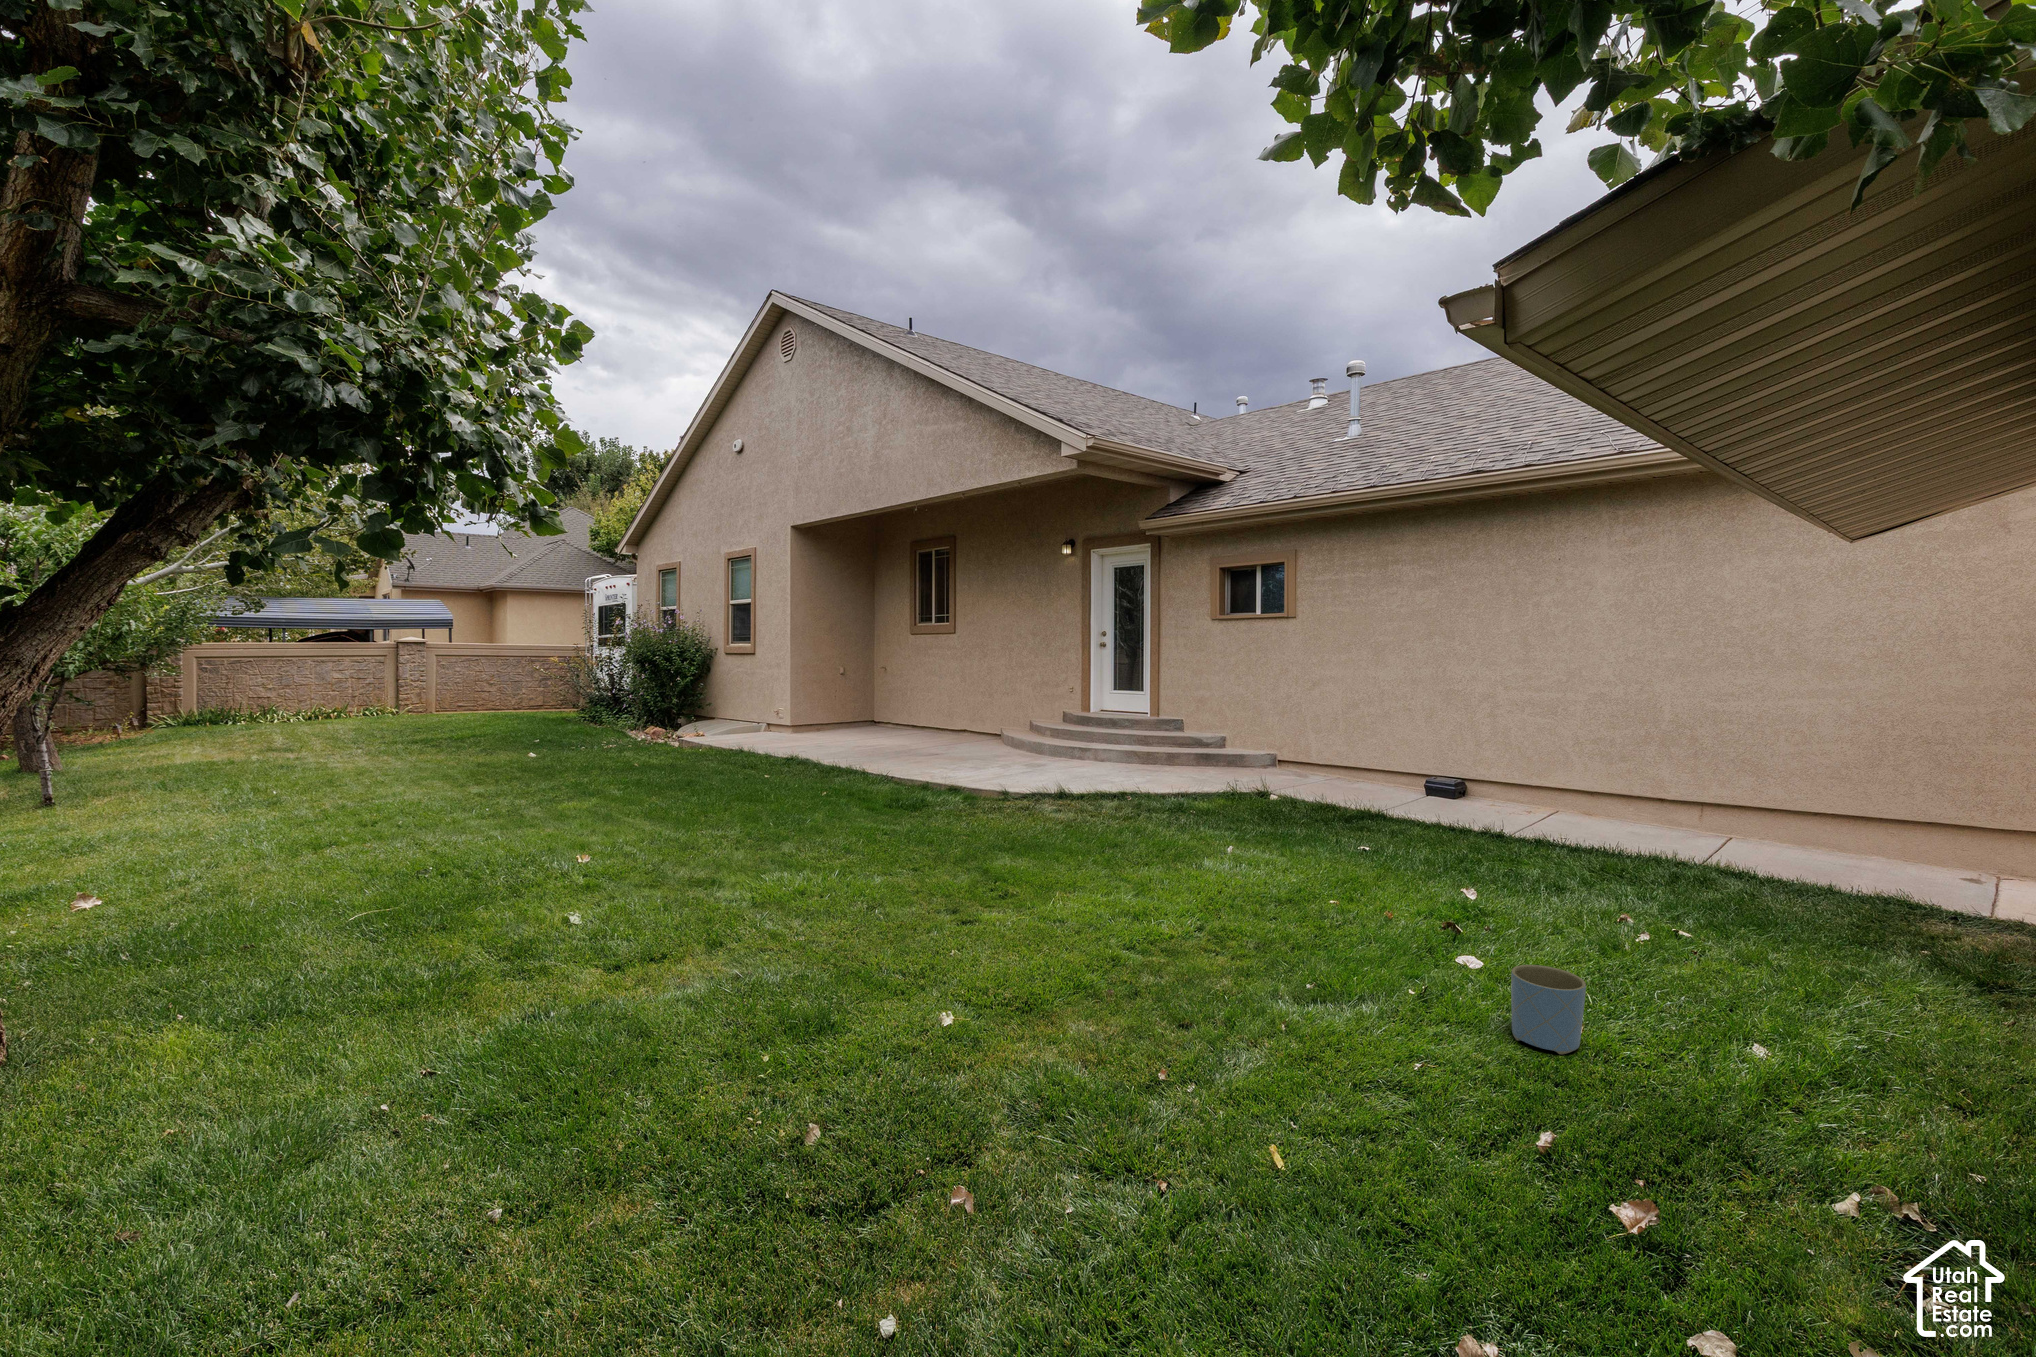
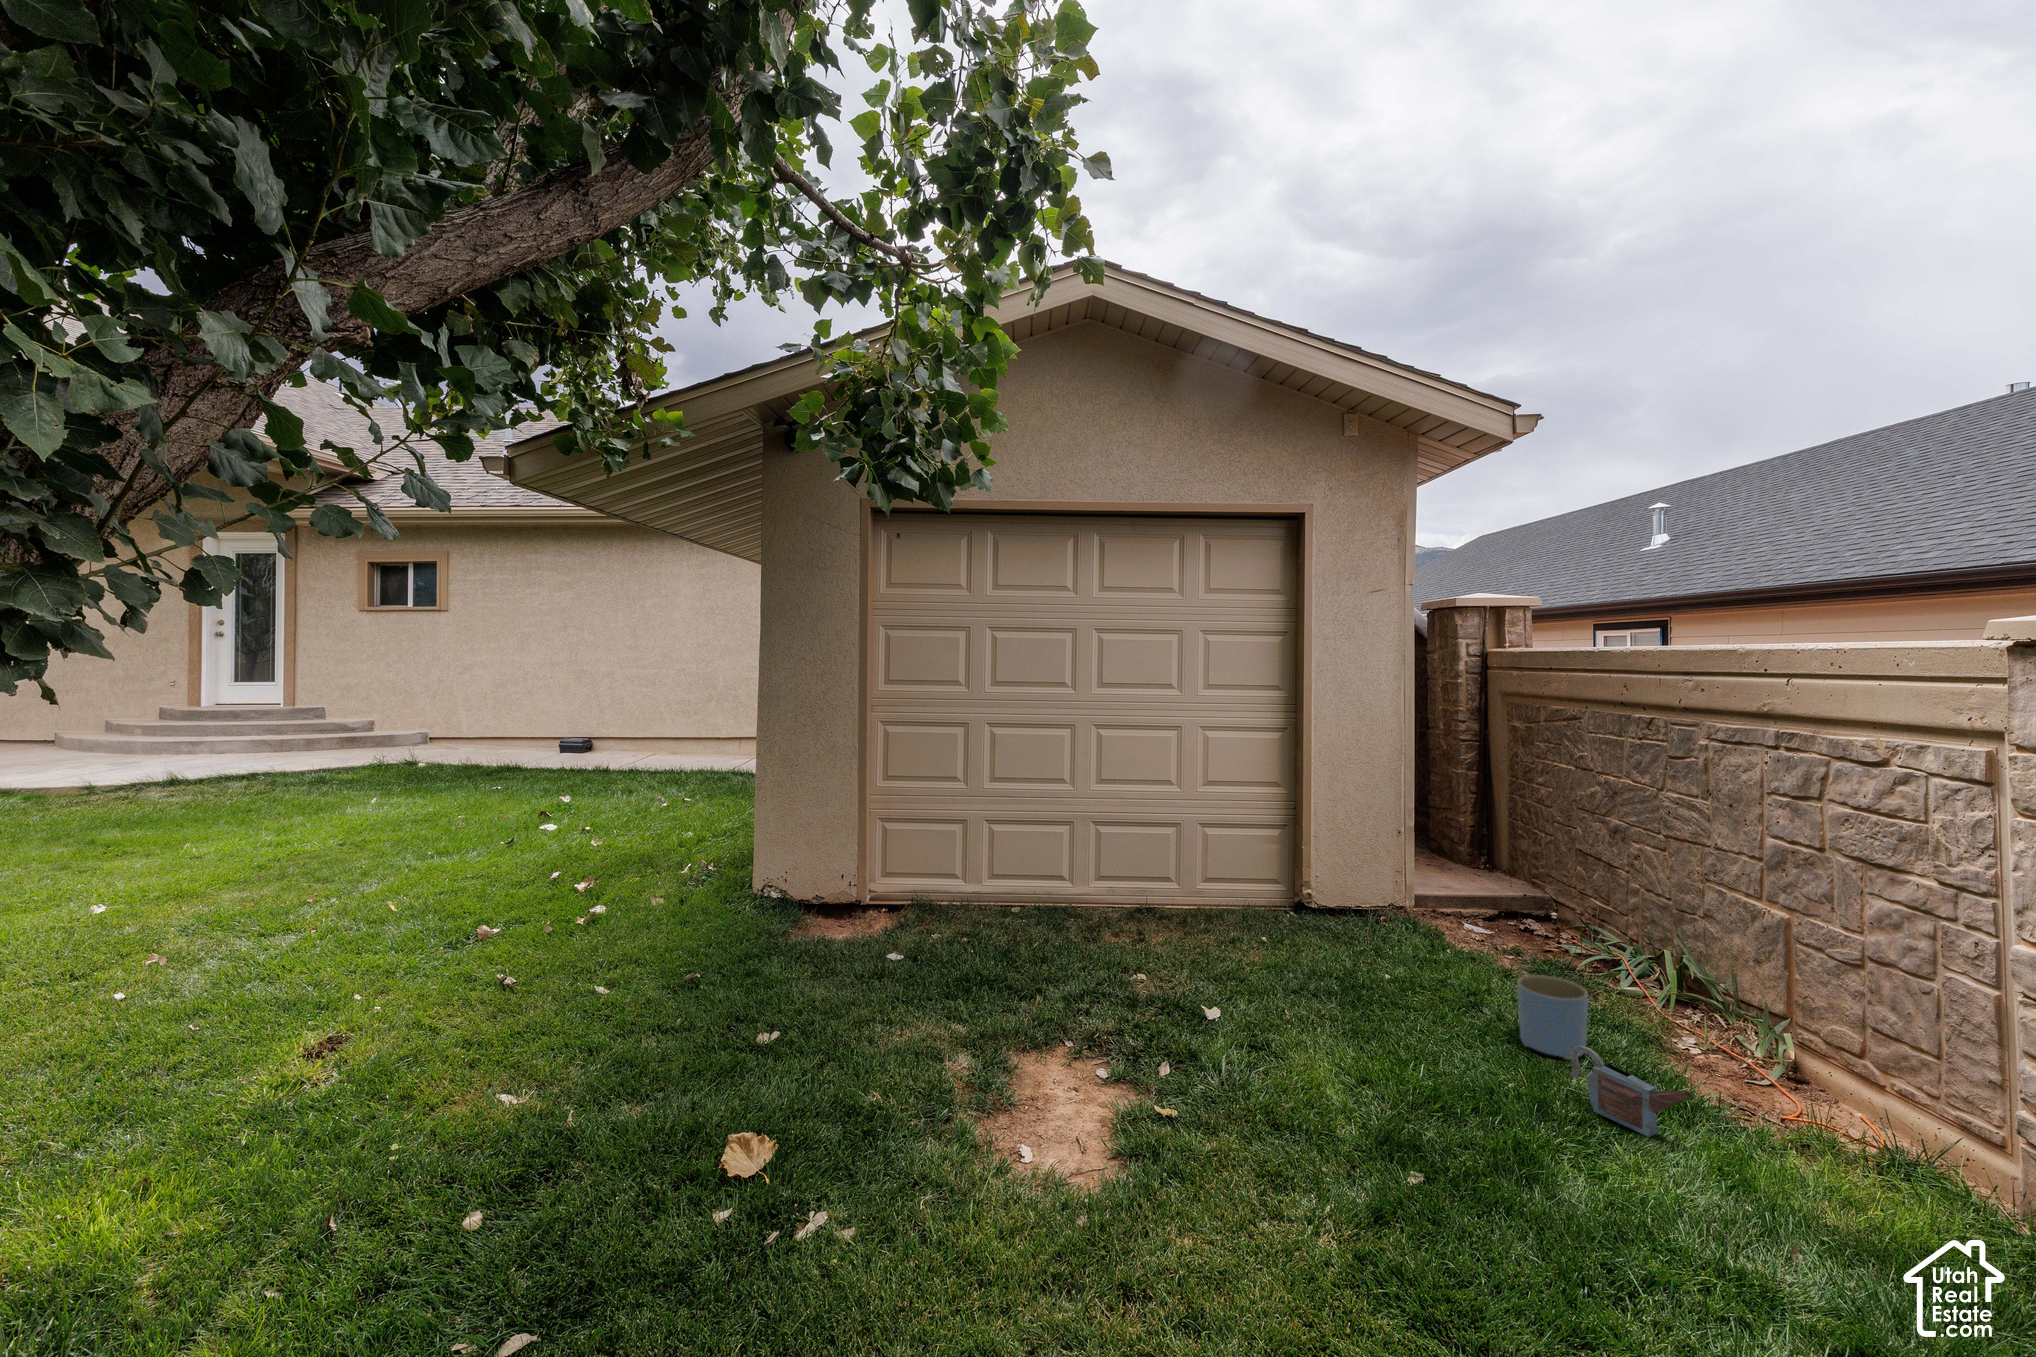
watering can: none [1564,1038,1694,1134] -> present [1570,1046,1692,1137]

